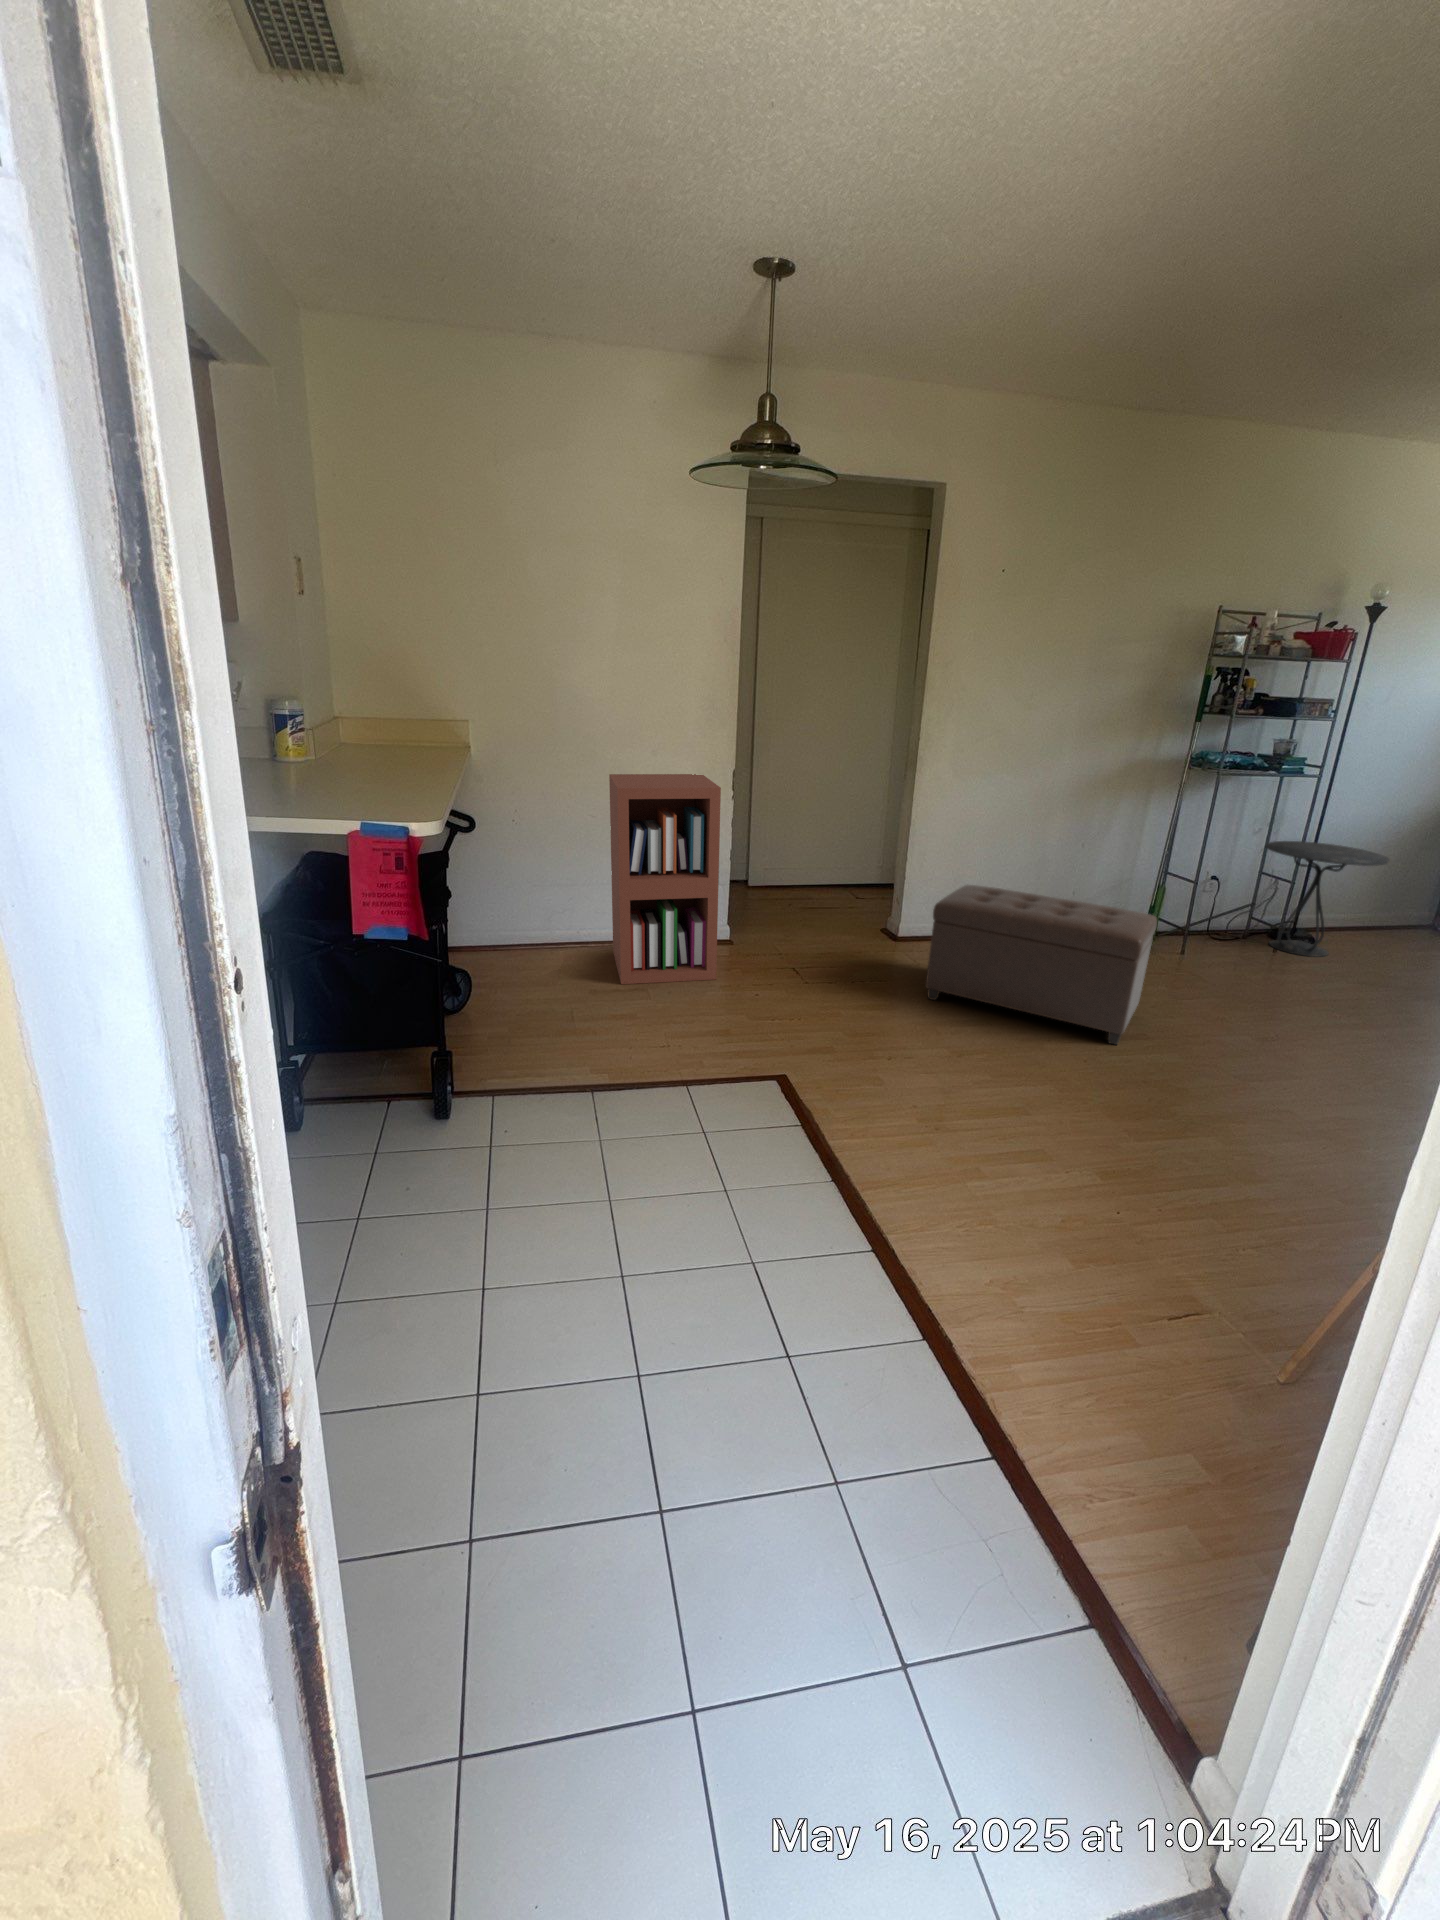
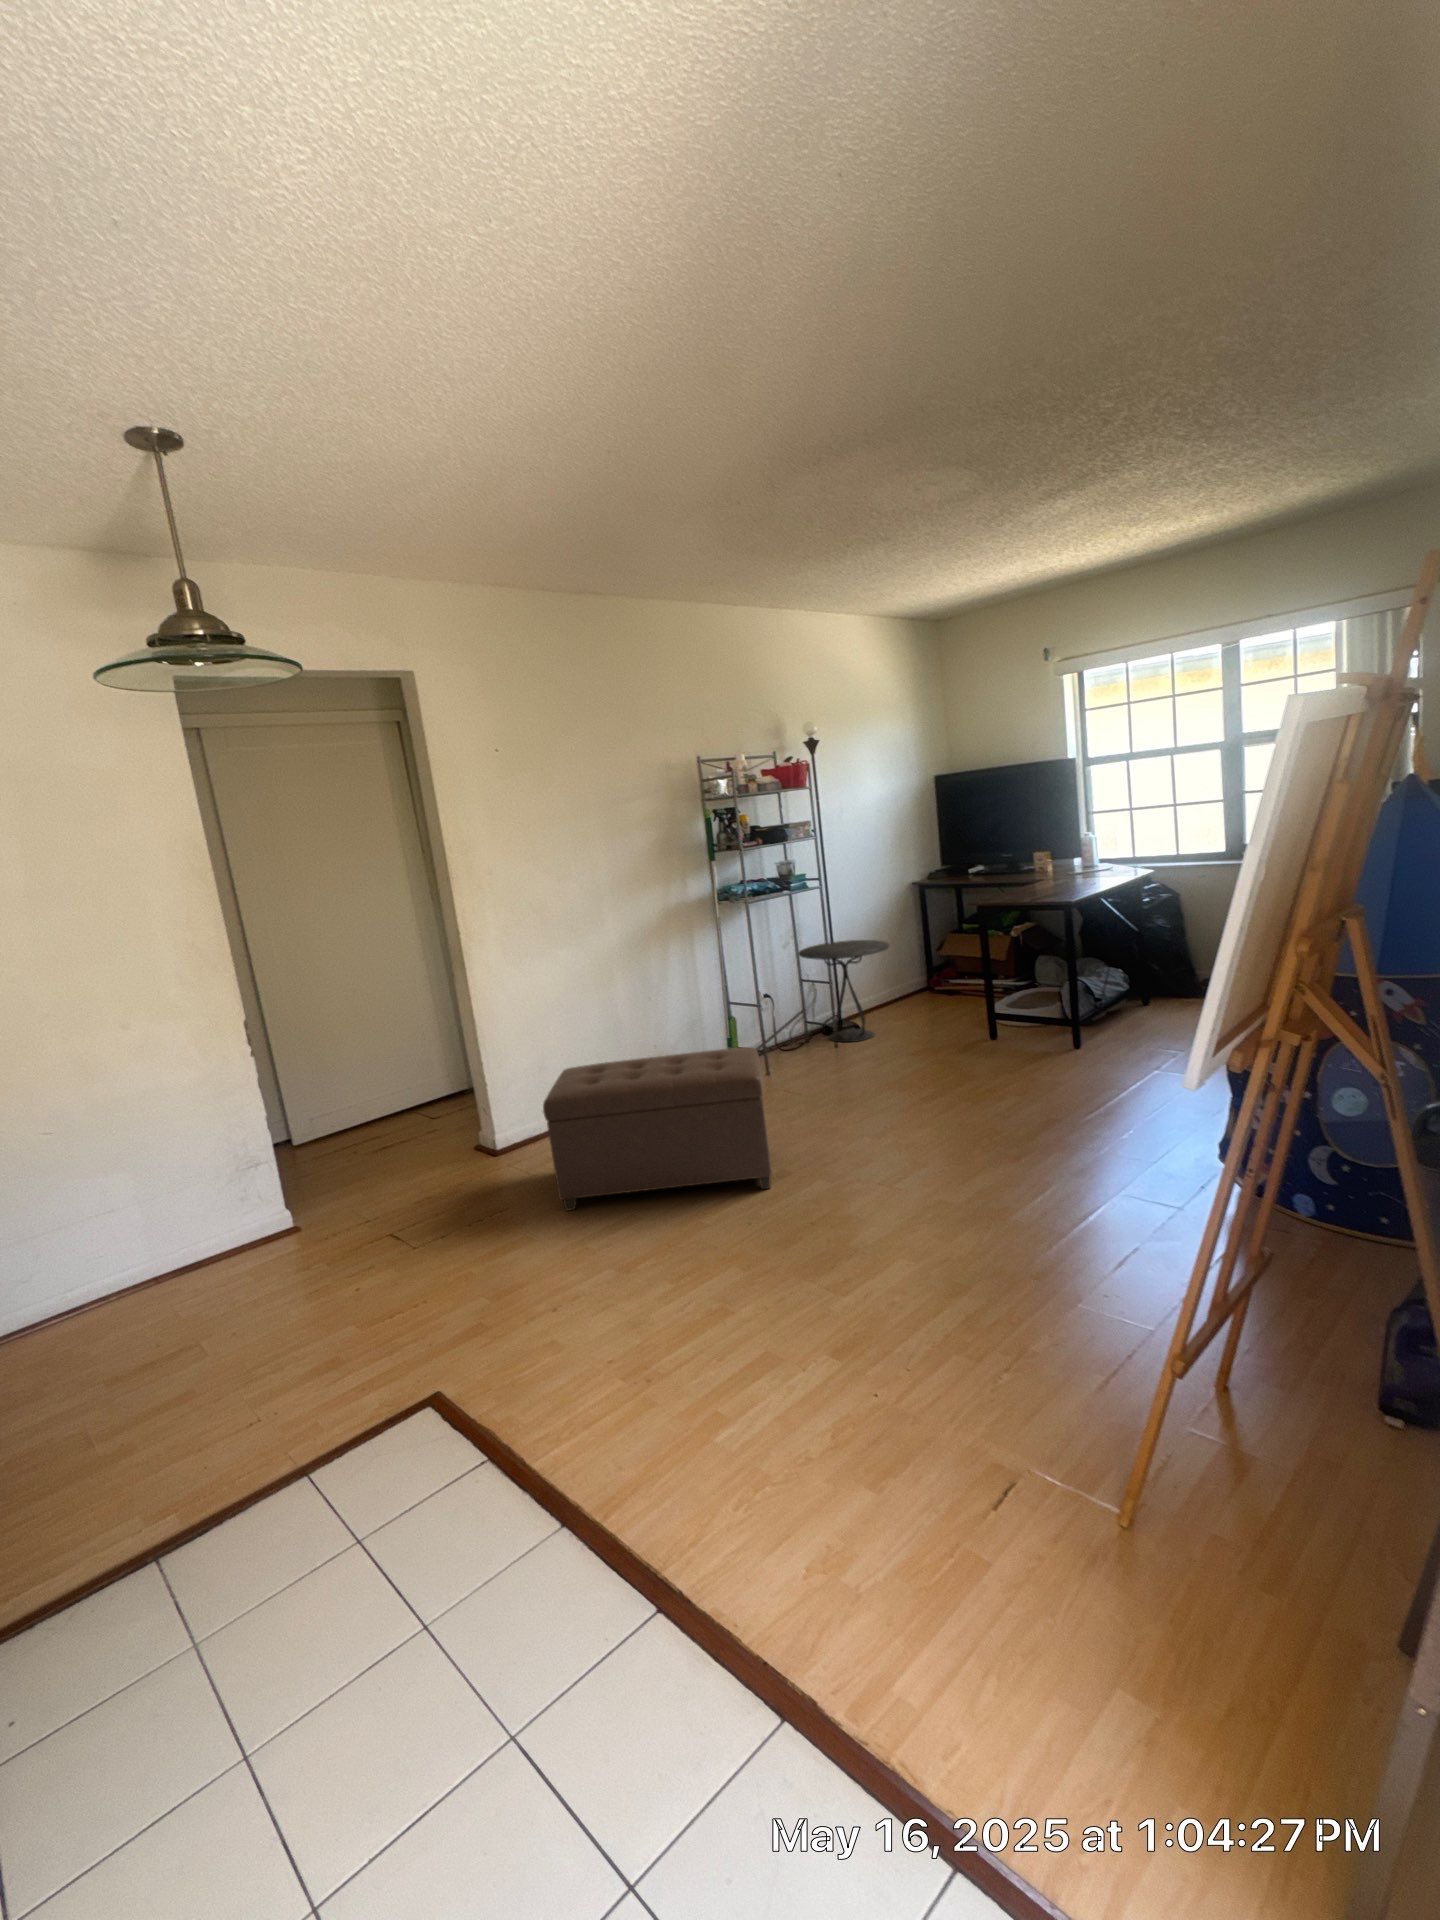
bookshelf: present [609,774,721,984] -> none [39,1028,287,1361]

